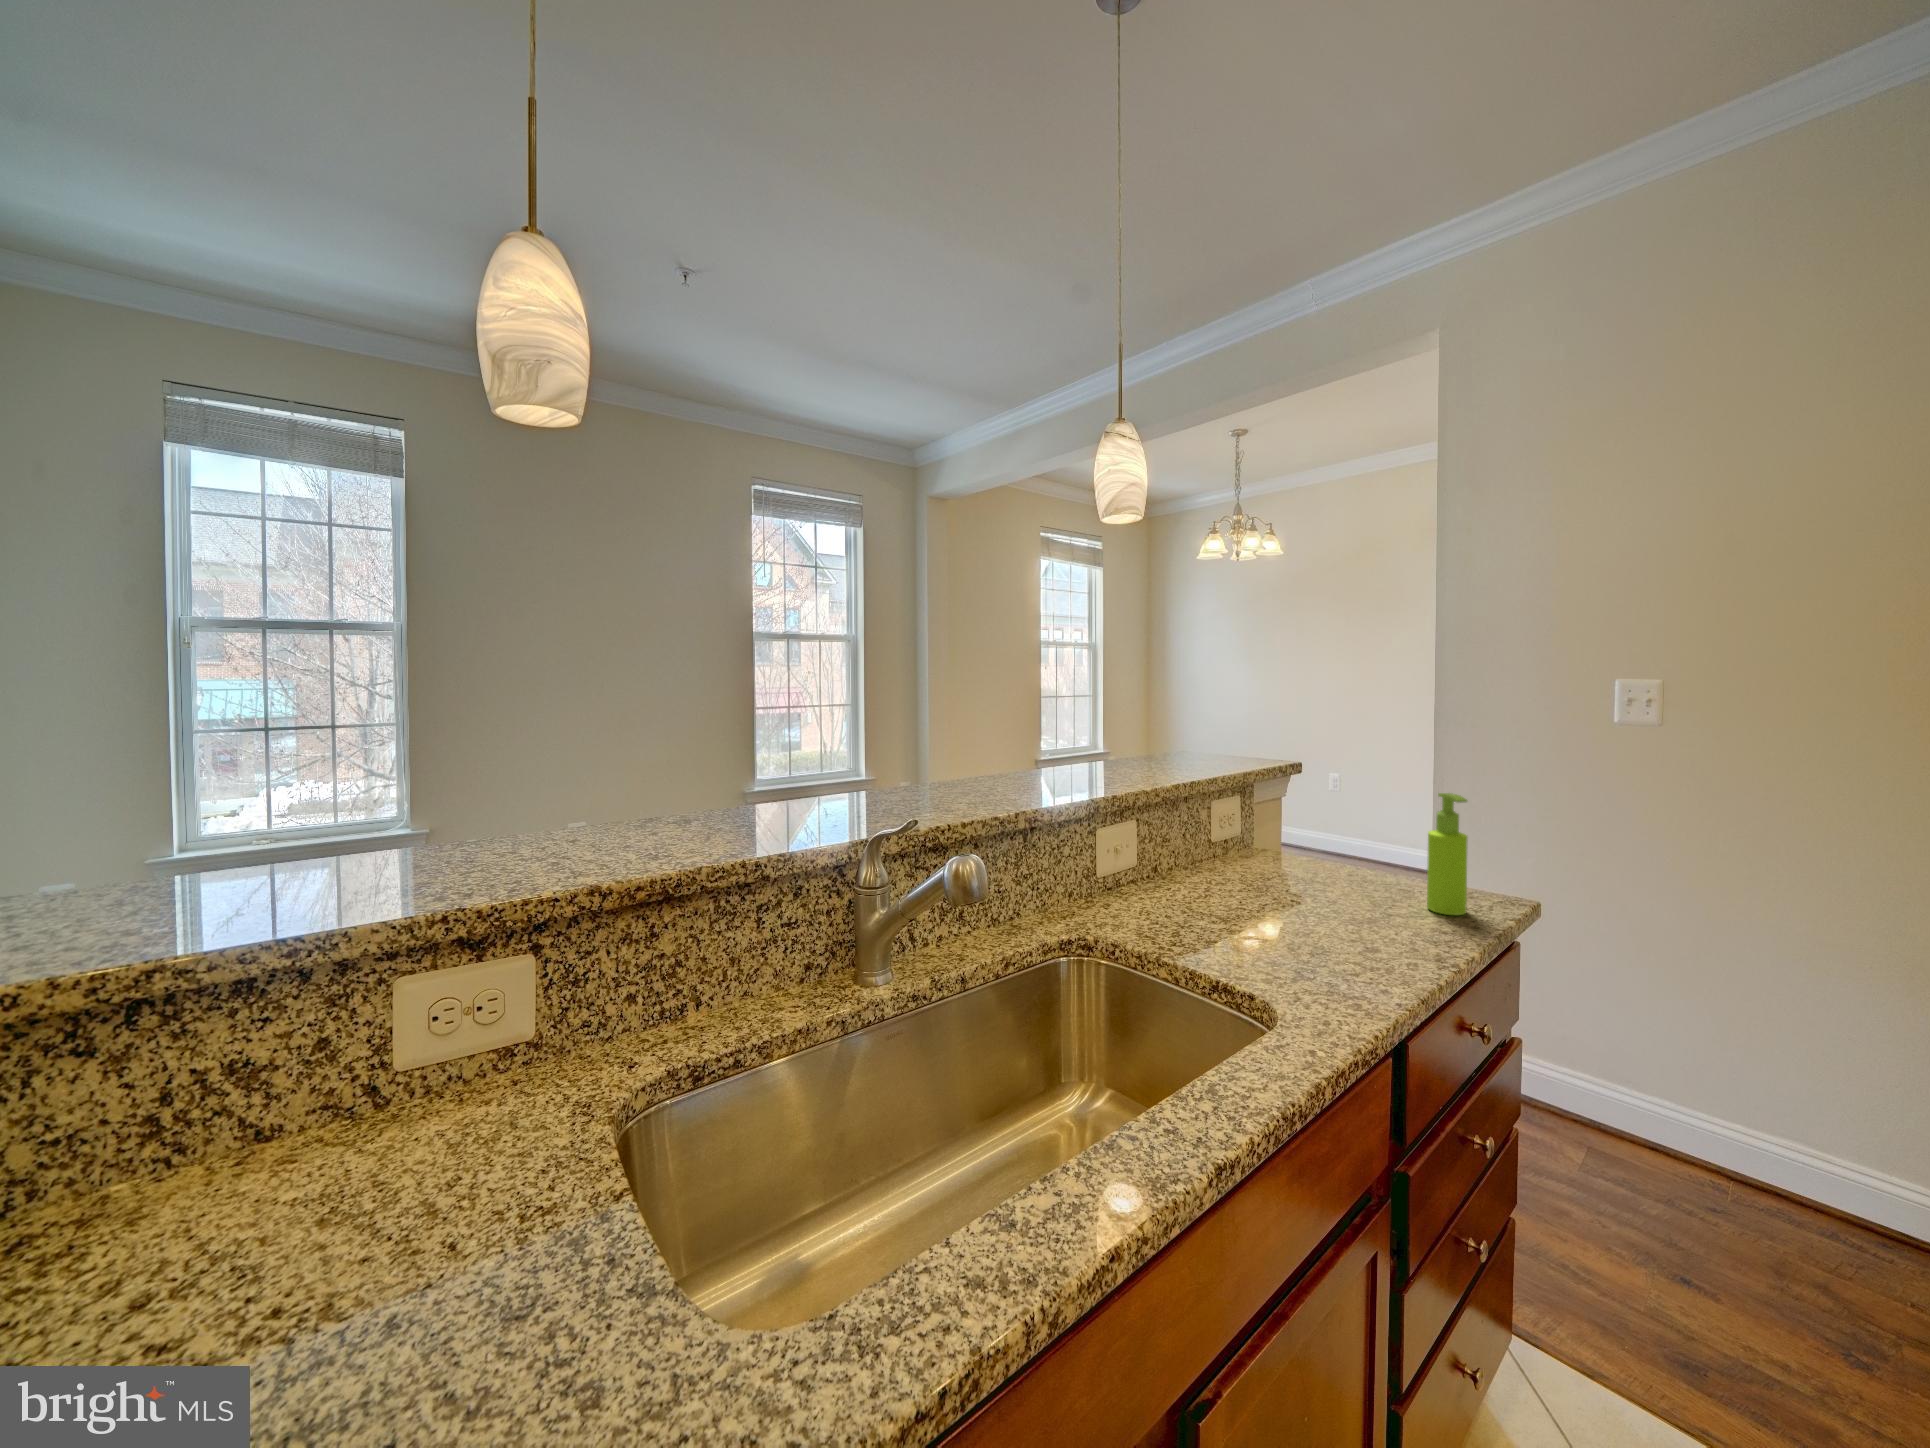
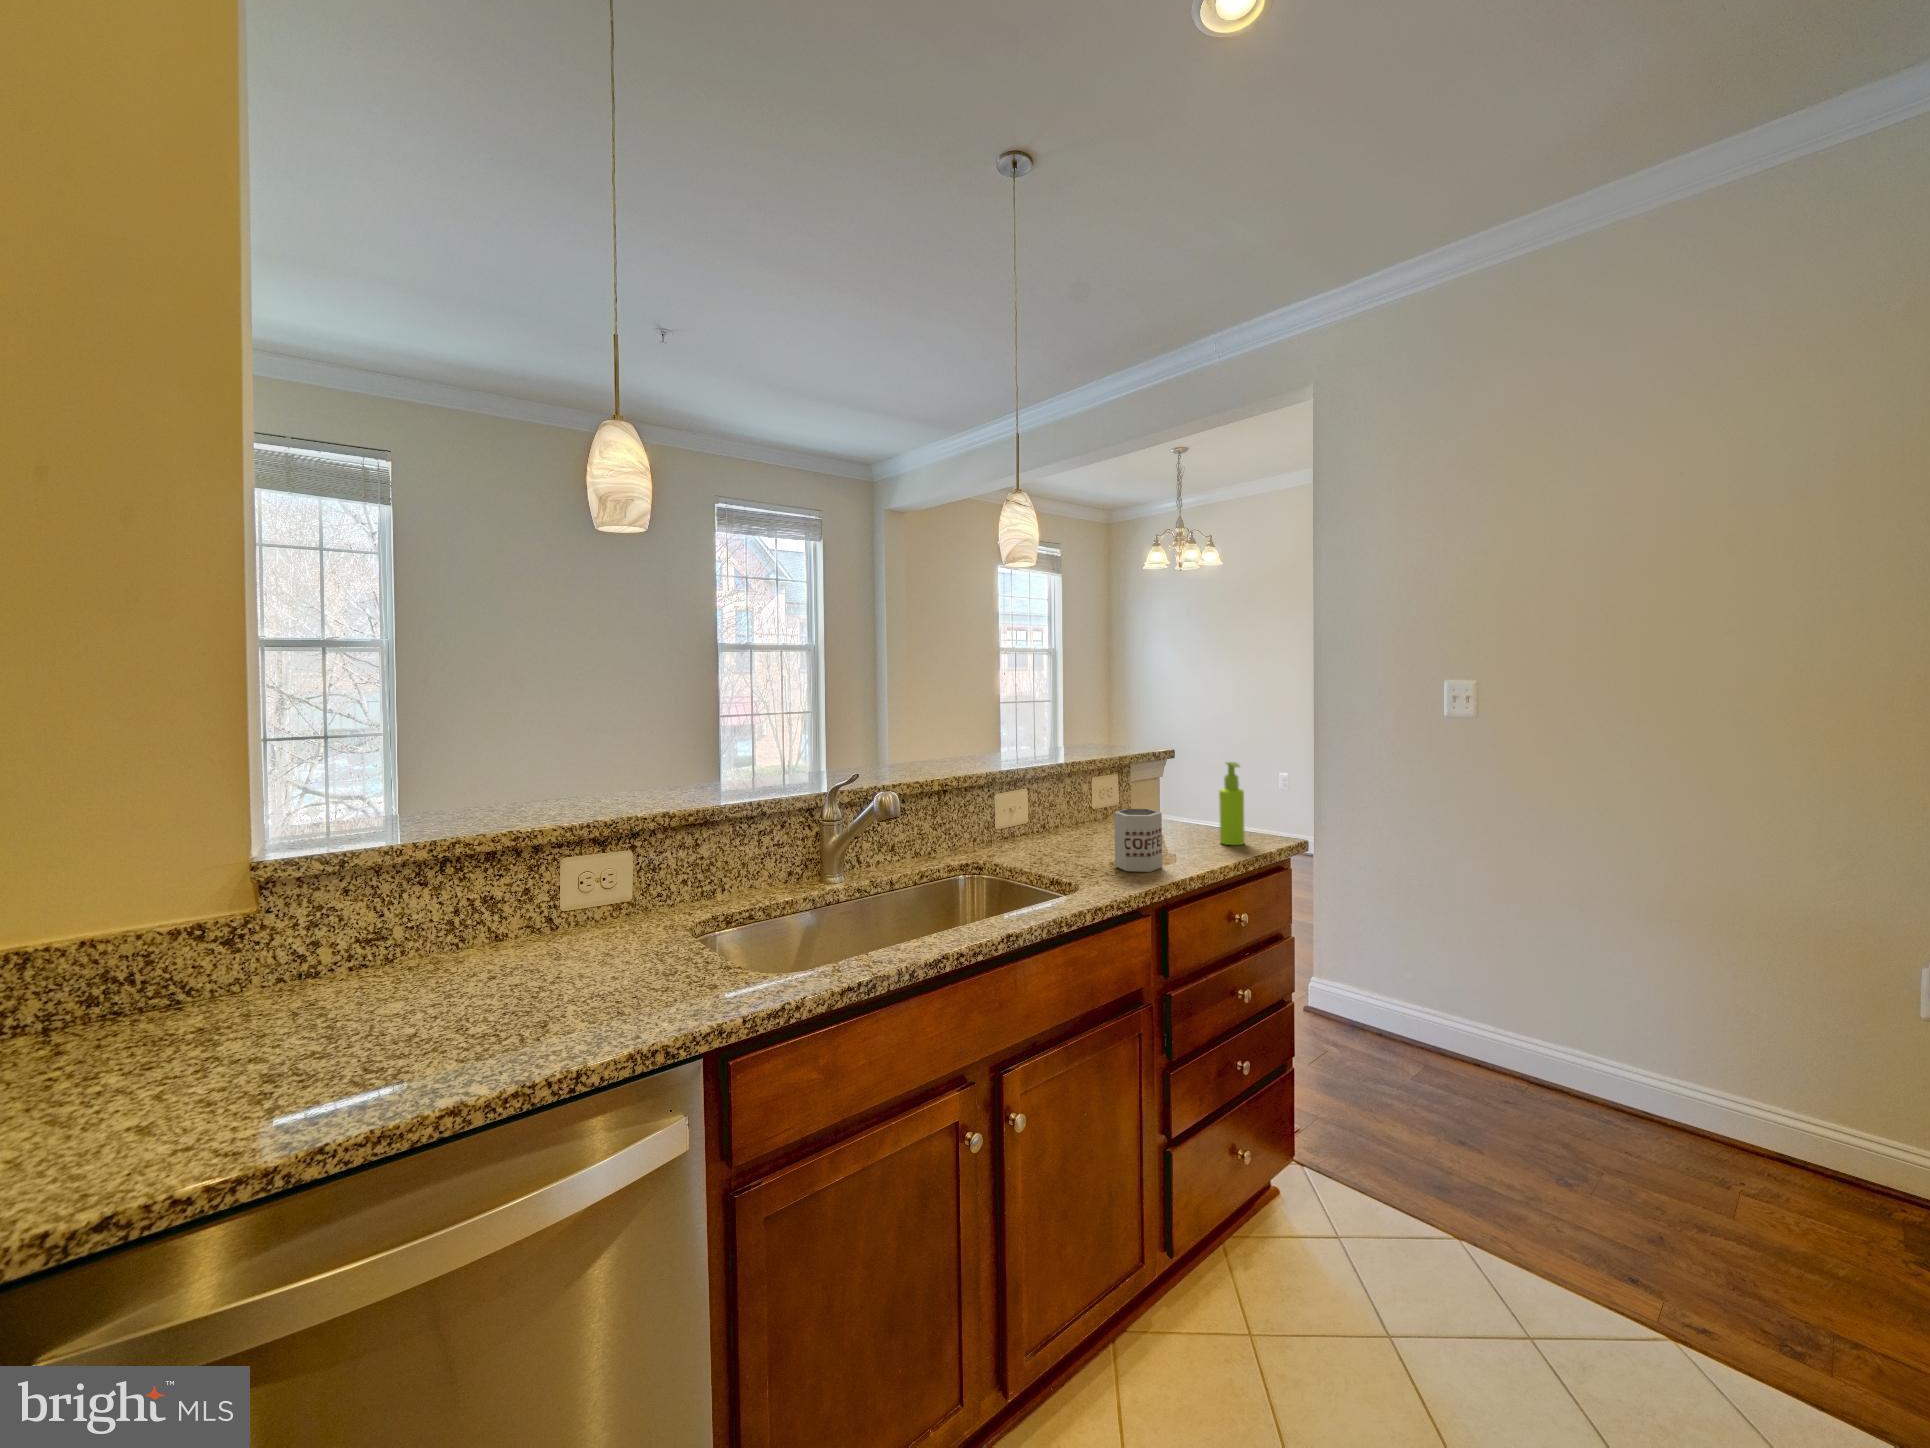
mug: none [1302,868,1379,974] -> present [1114,809,1162,872]

